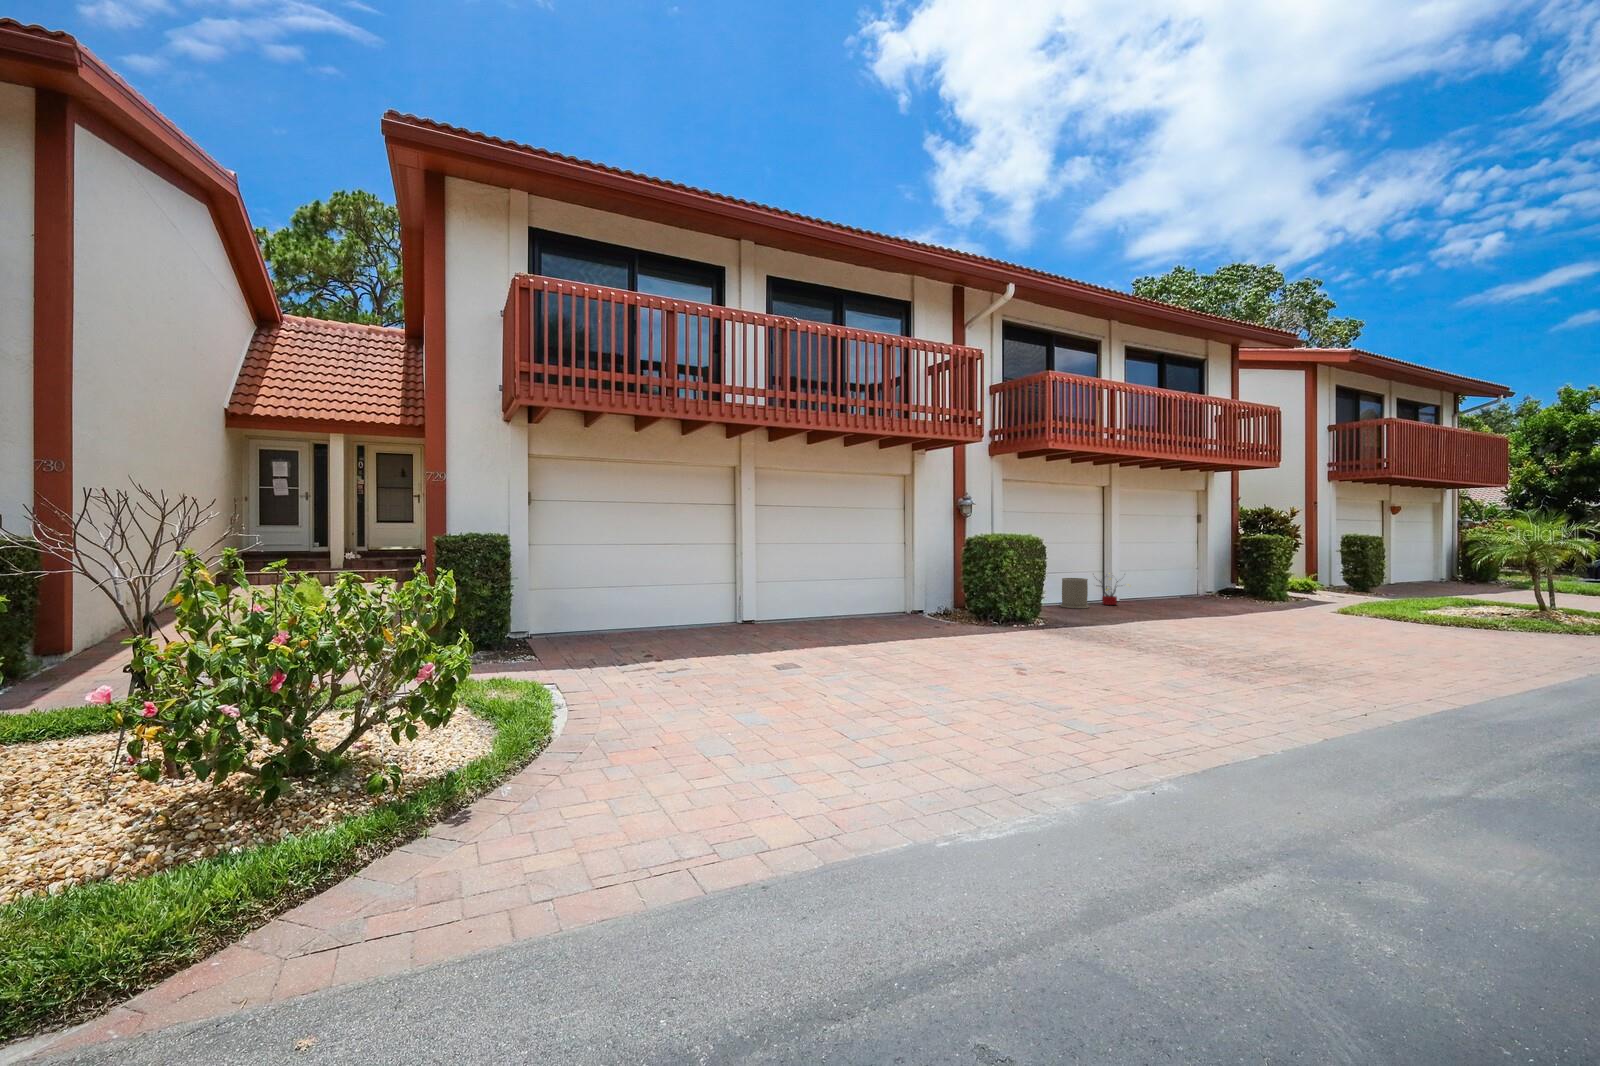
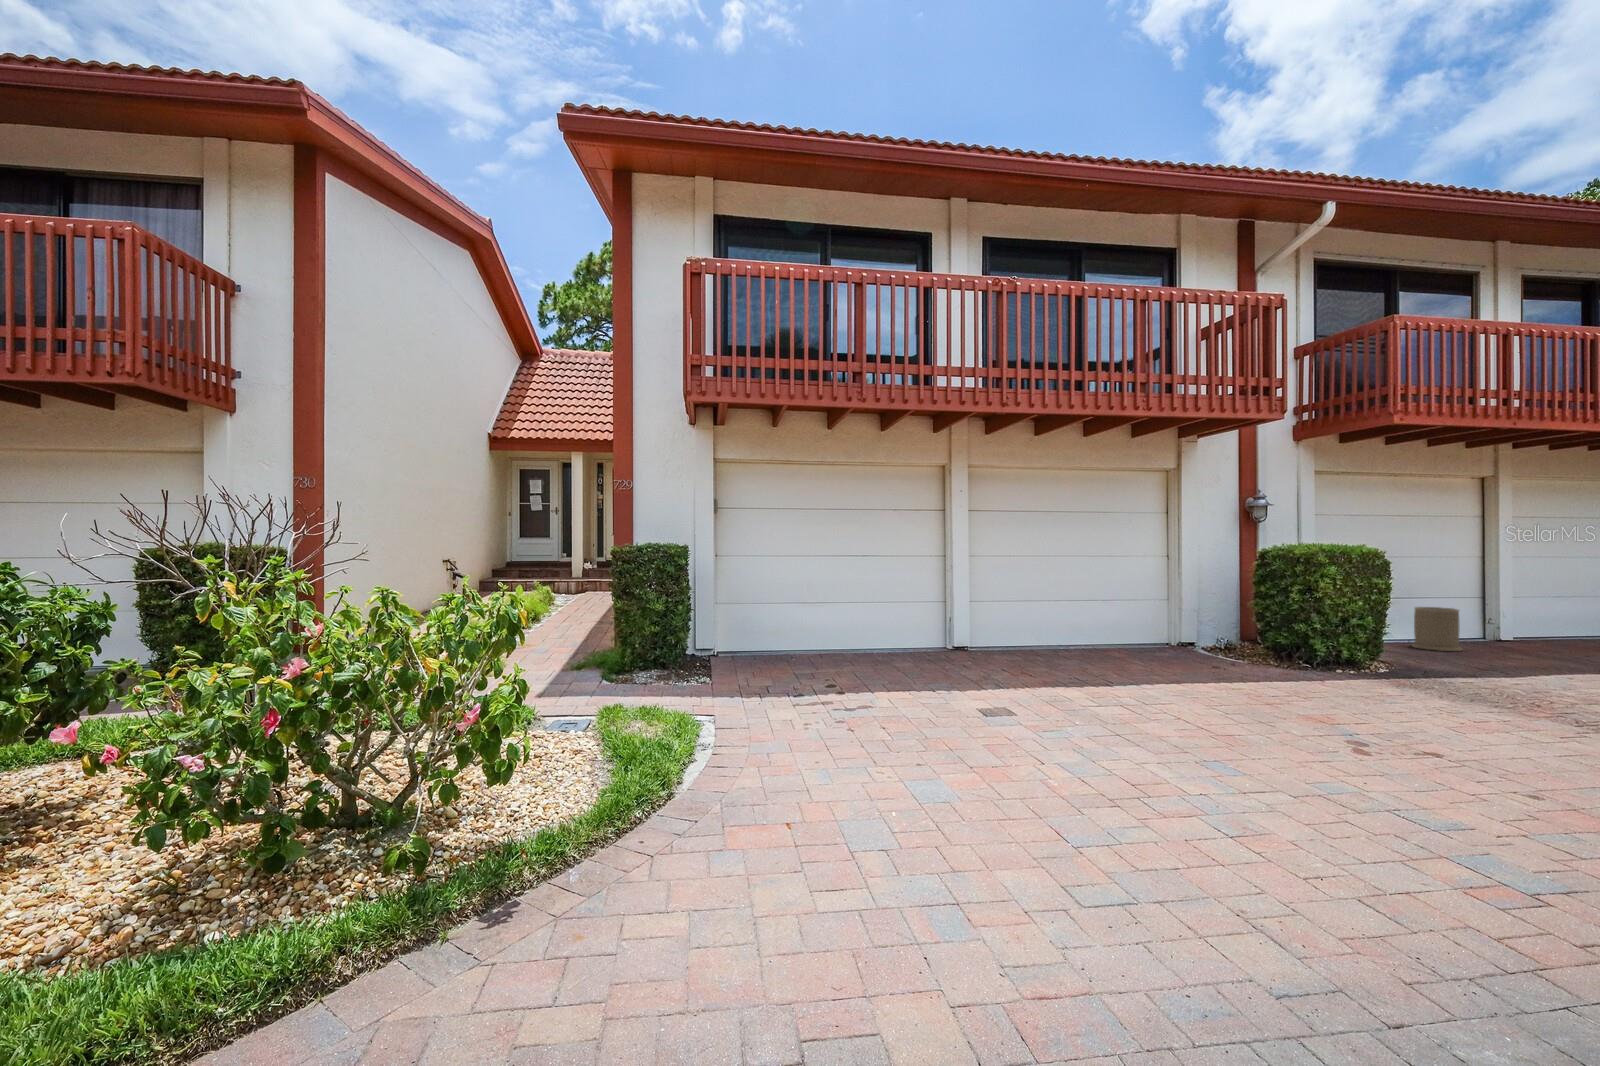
decorative plant: present [1099,580,1118,605] -> none [1460,599,1538,648]

